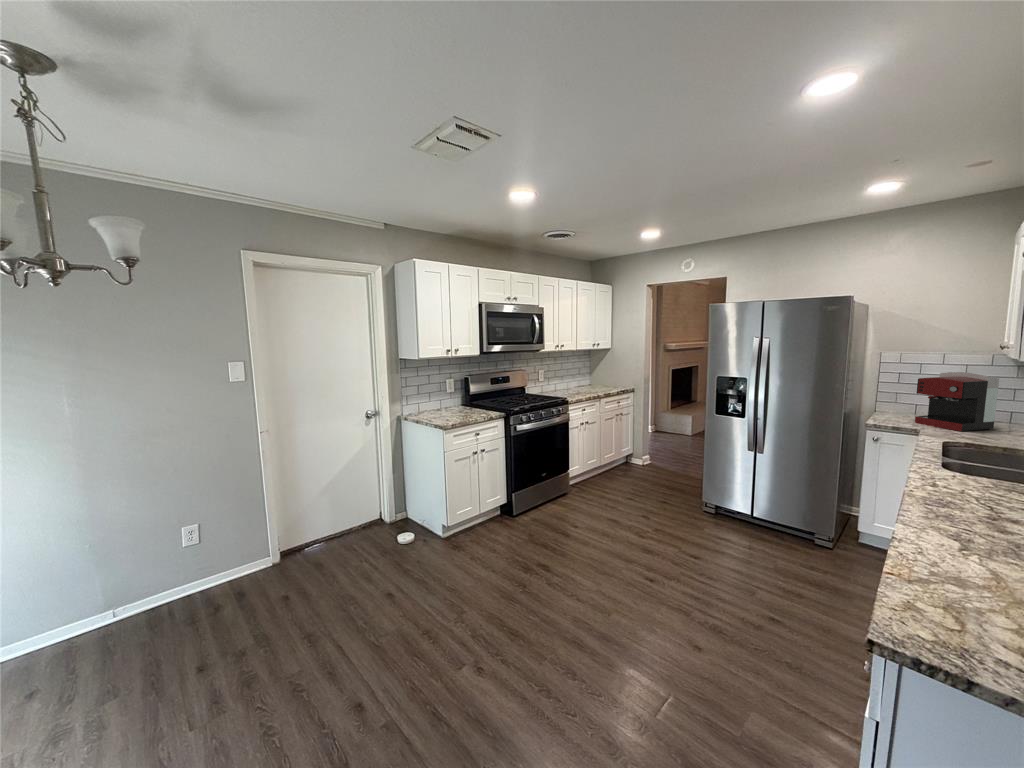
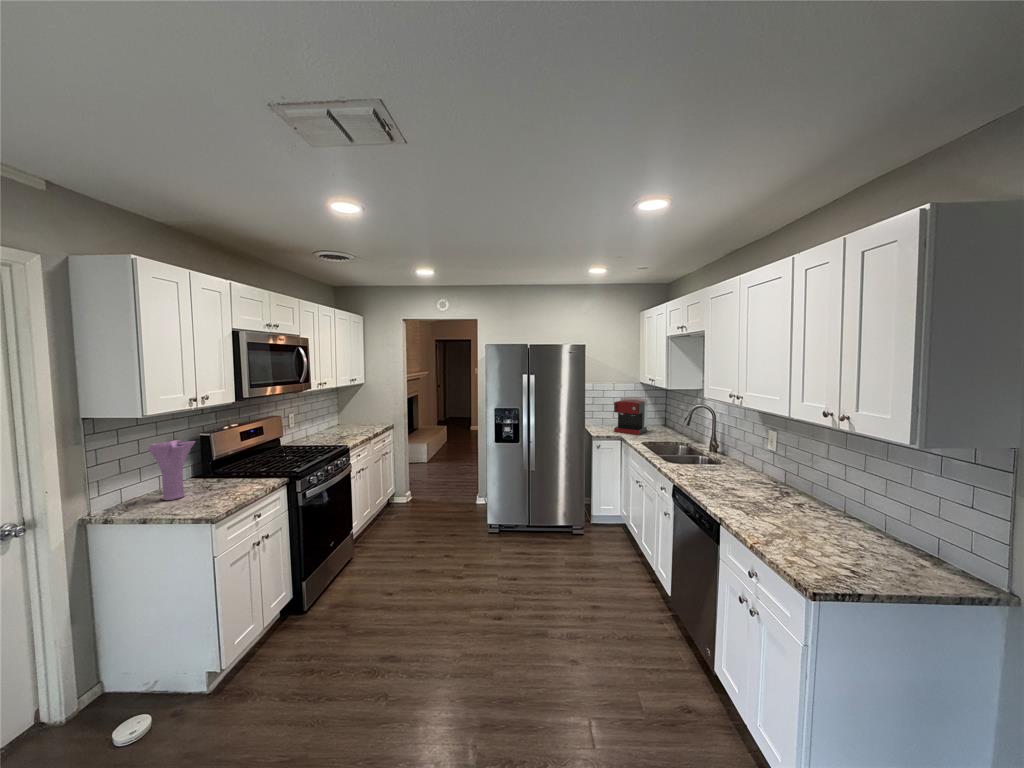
vase: none [425,377,451,414] -> present [147,440,195,500]

